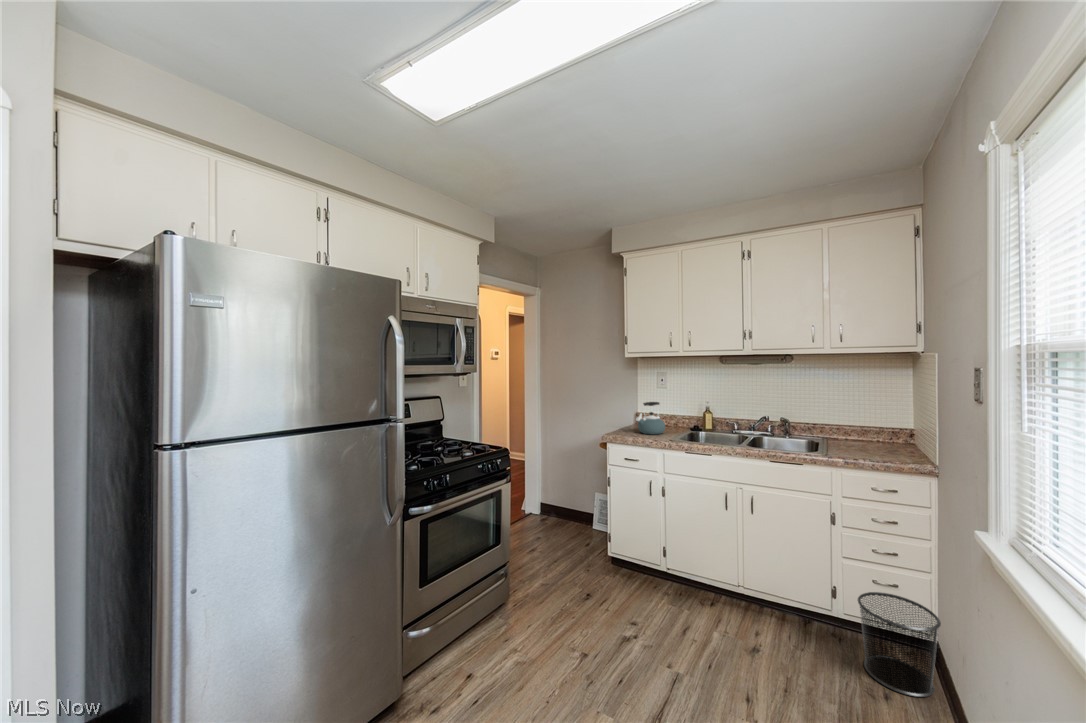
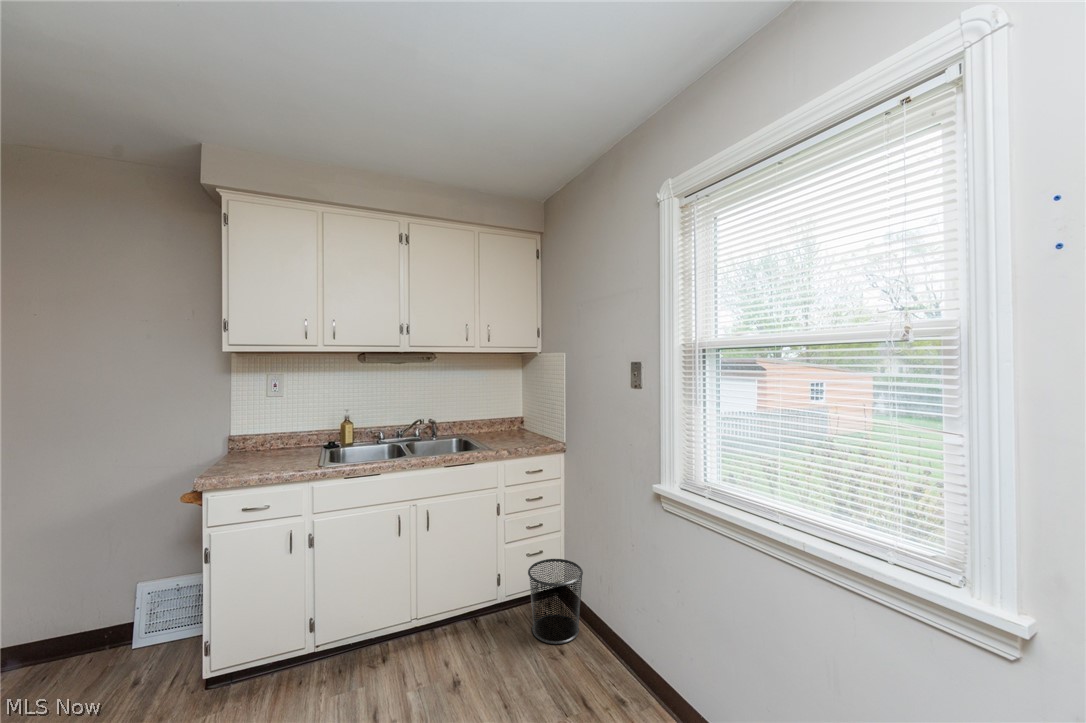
kettle: present [636,402,665,434] -> none [249,414,295,462]

